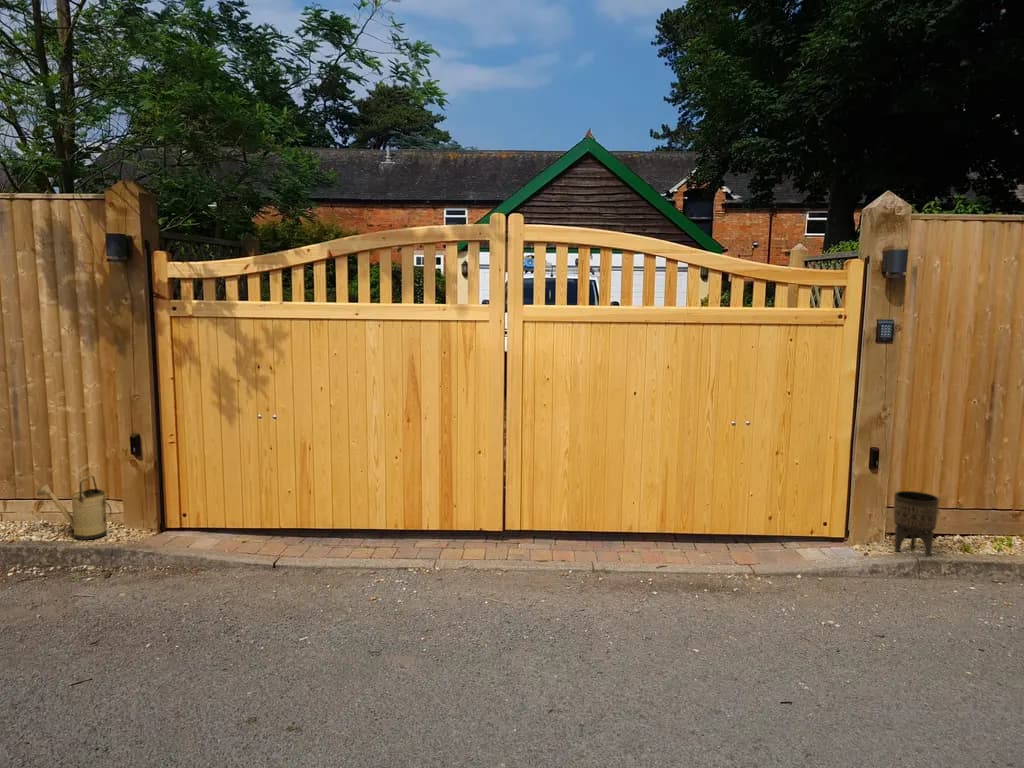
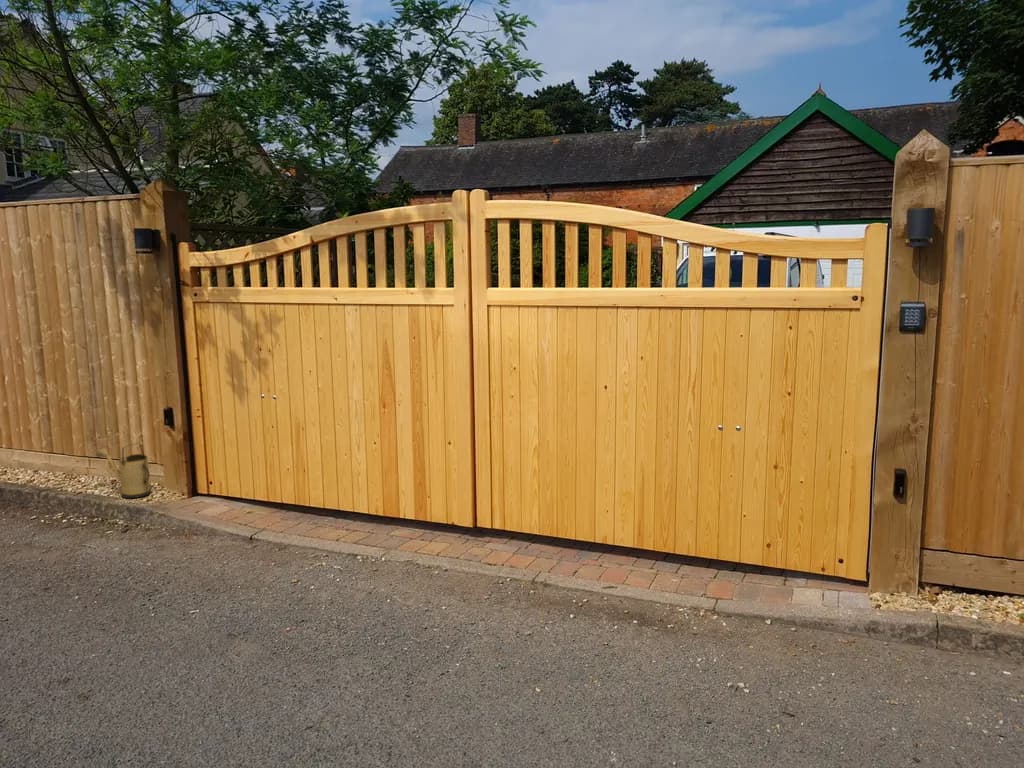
planter: present [894,491,939,556] -> none [922,530,985,620]

